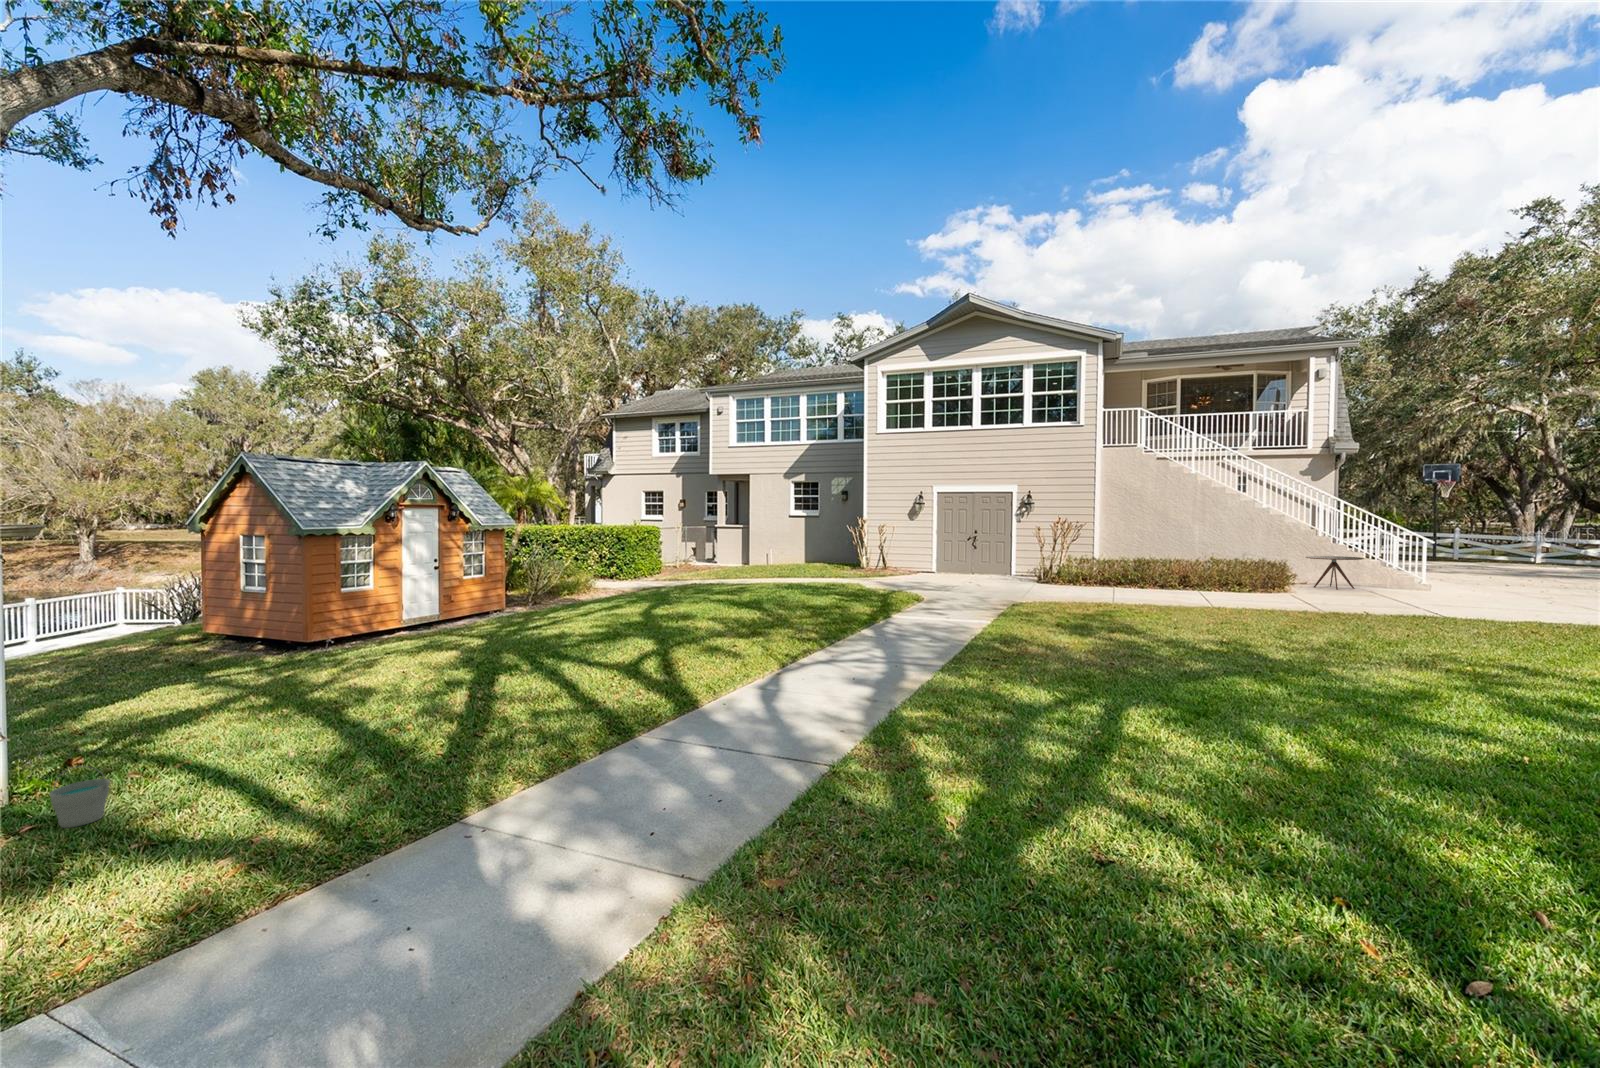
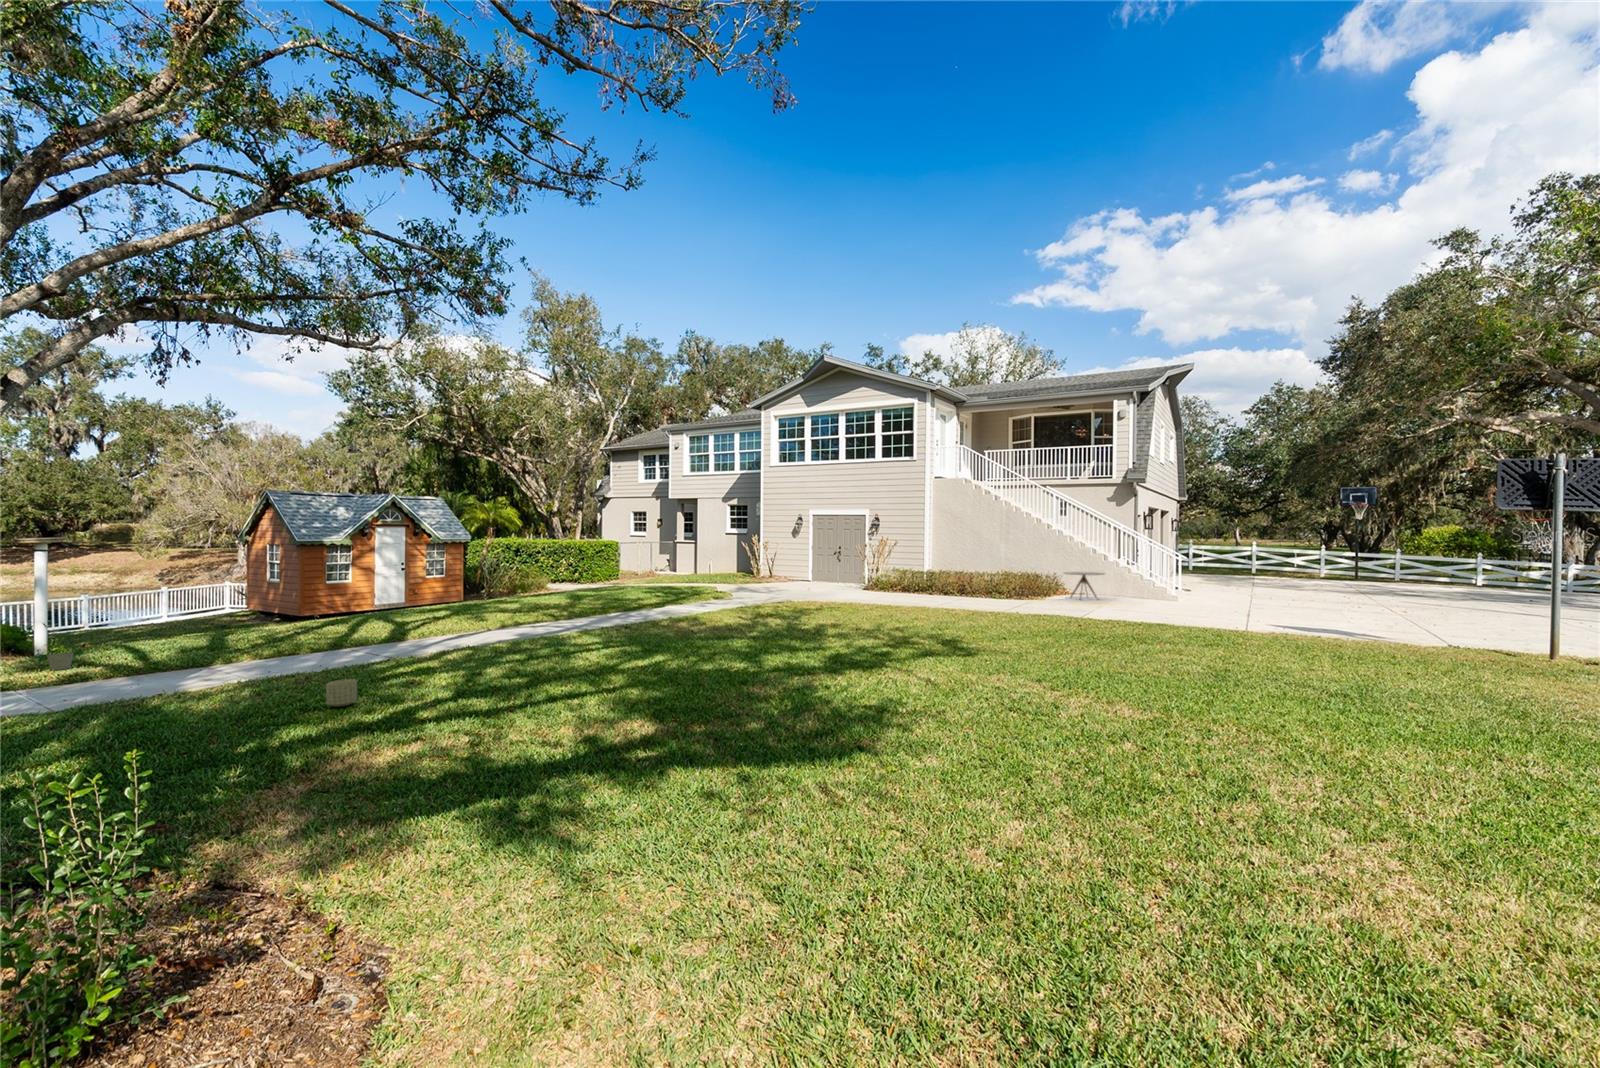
planter: none [993,832,1056,909] -> present [326,679,357,707]

